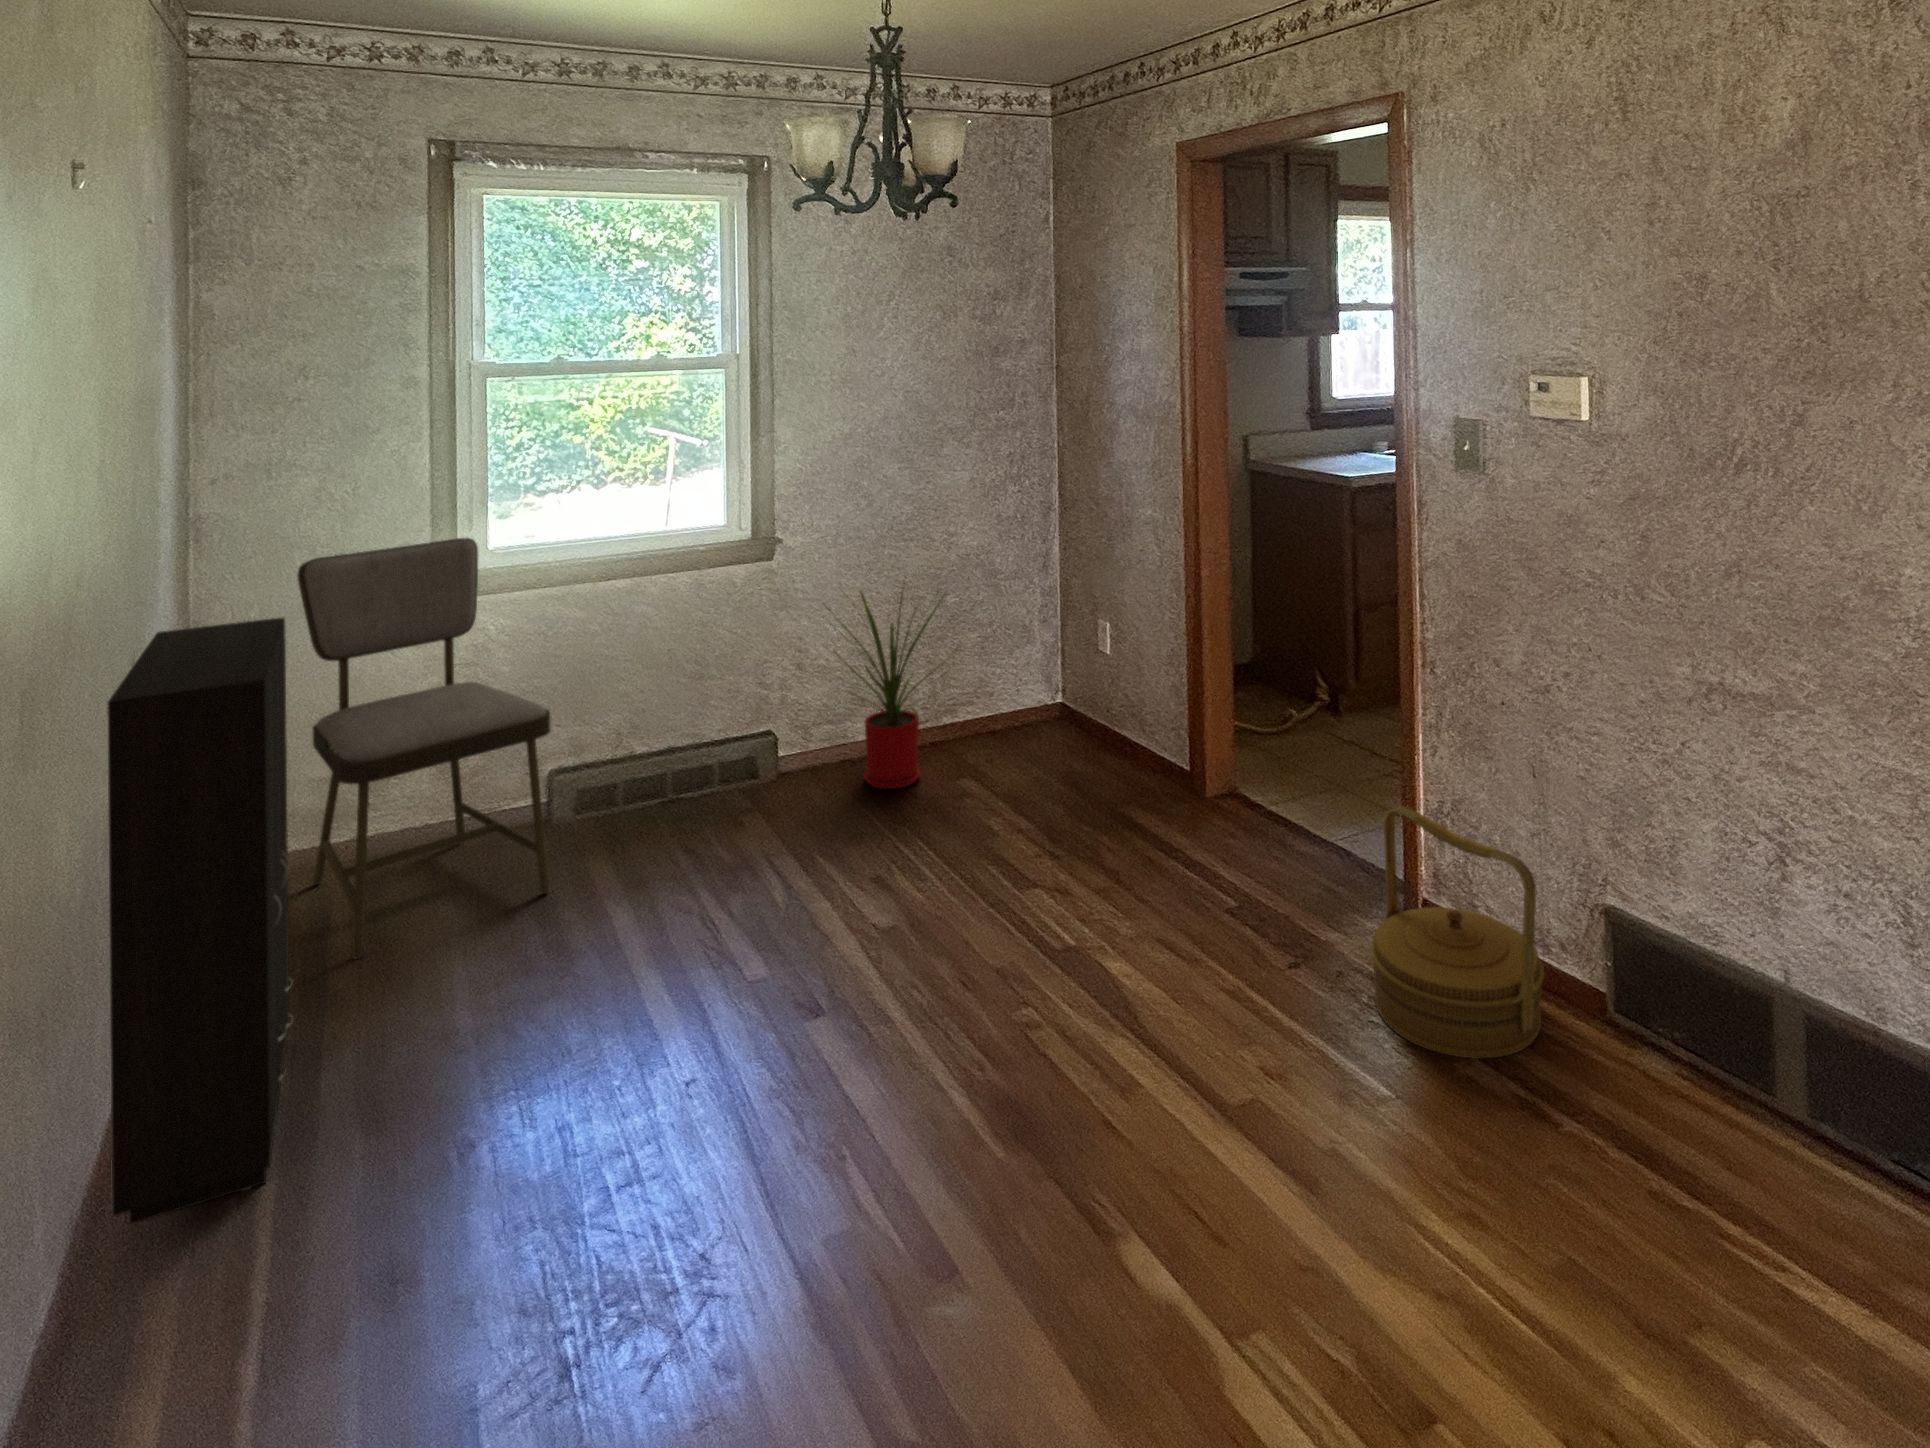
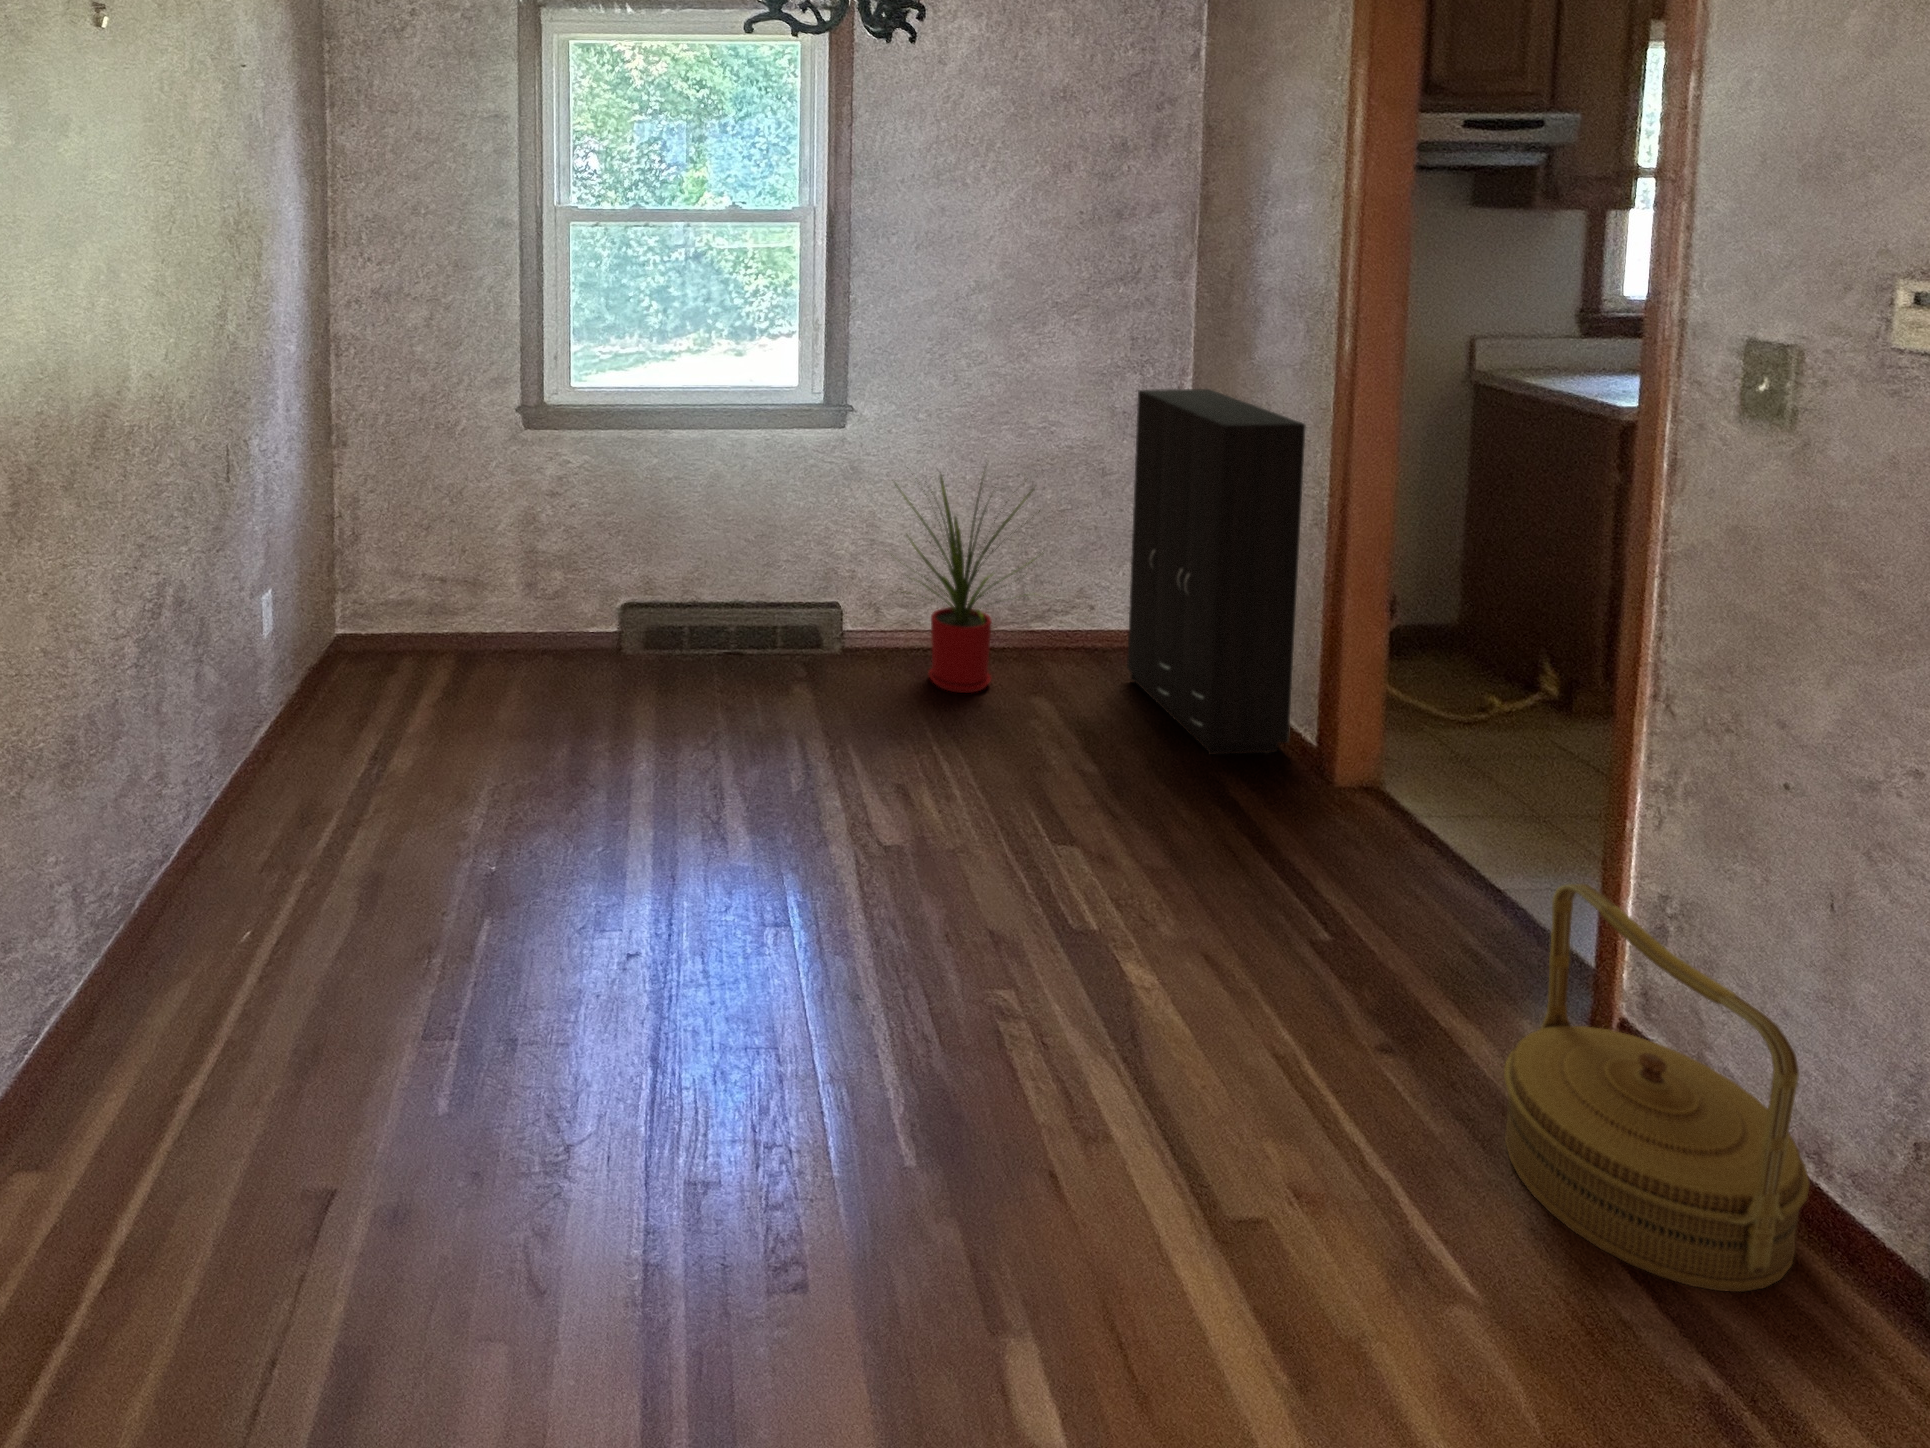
dining chair: present [297,538,550,959] -> none [404,376,598,747]
cabinet: present [107,617,292,1224] -> present [1127,389,1306,755]

